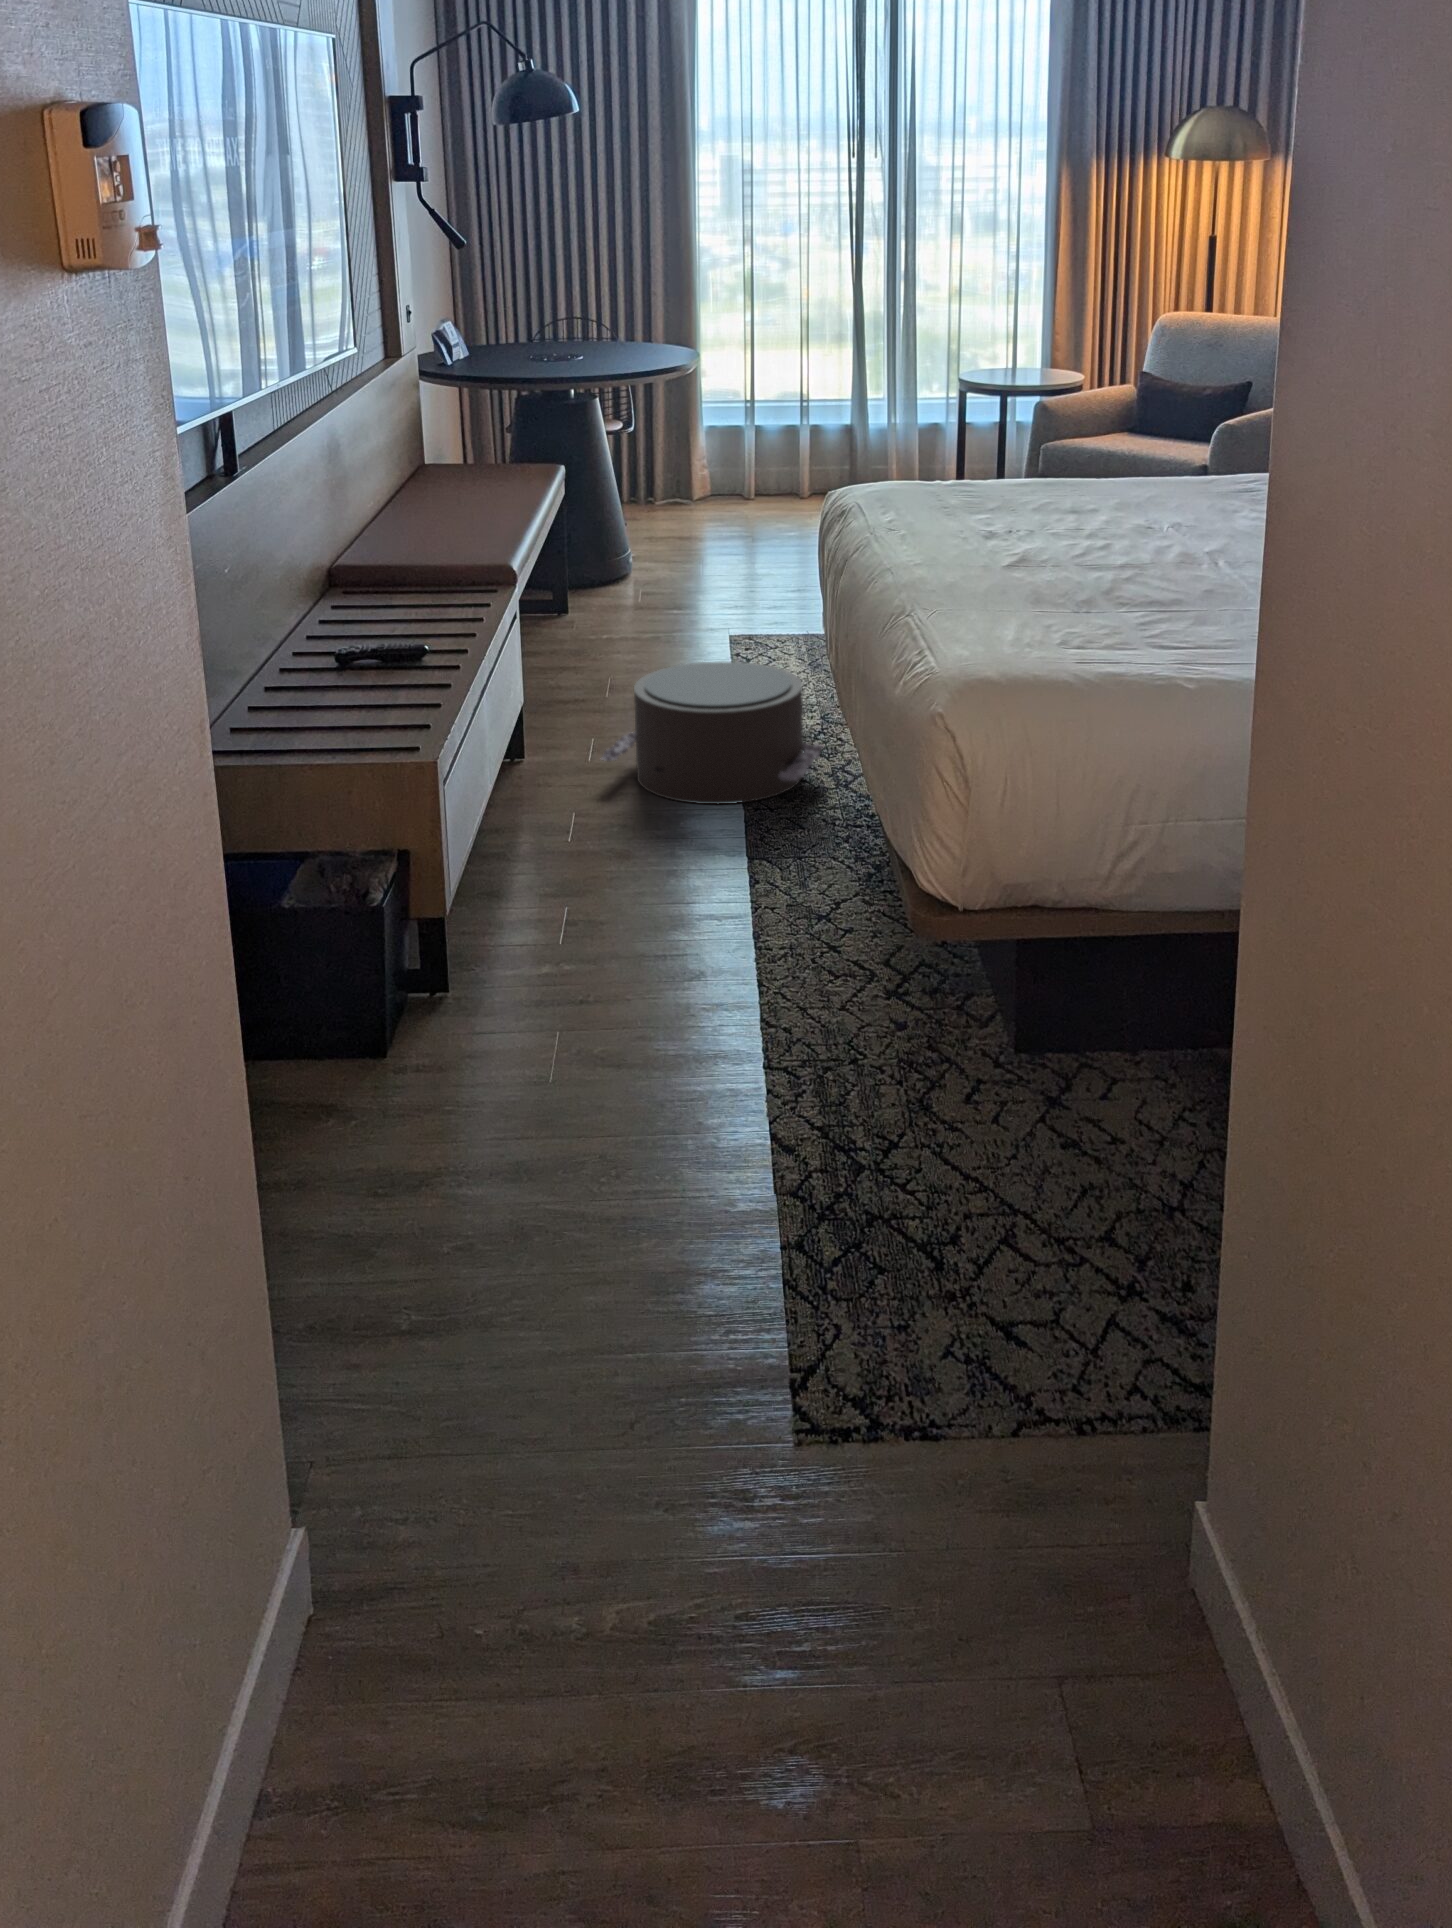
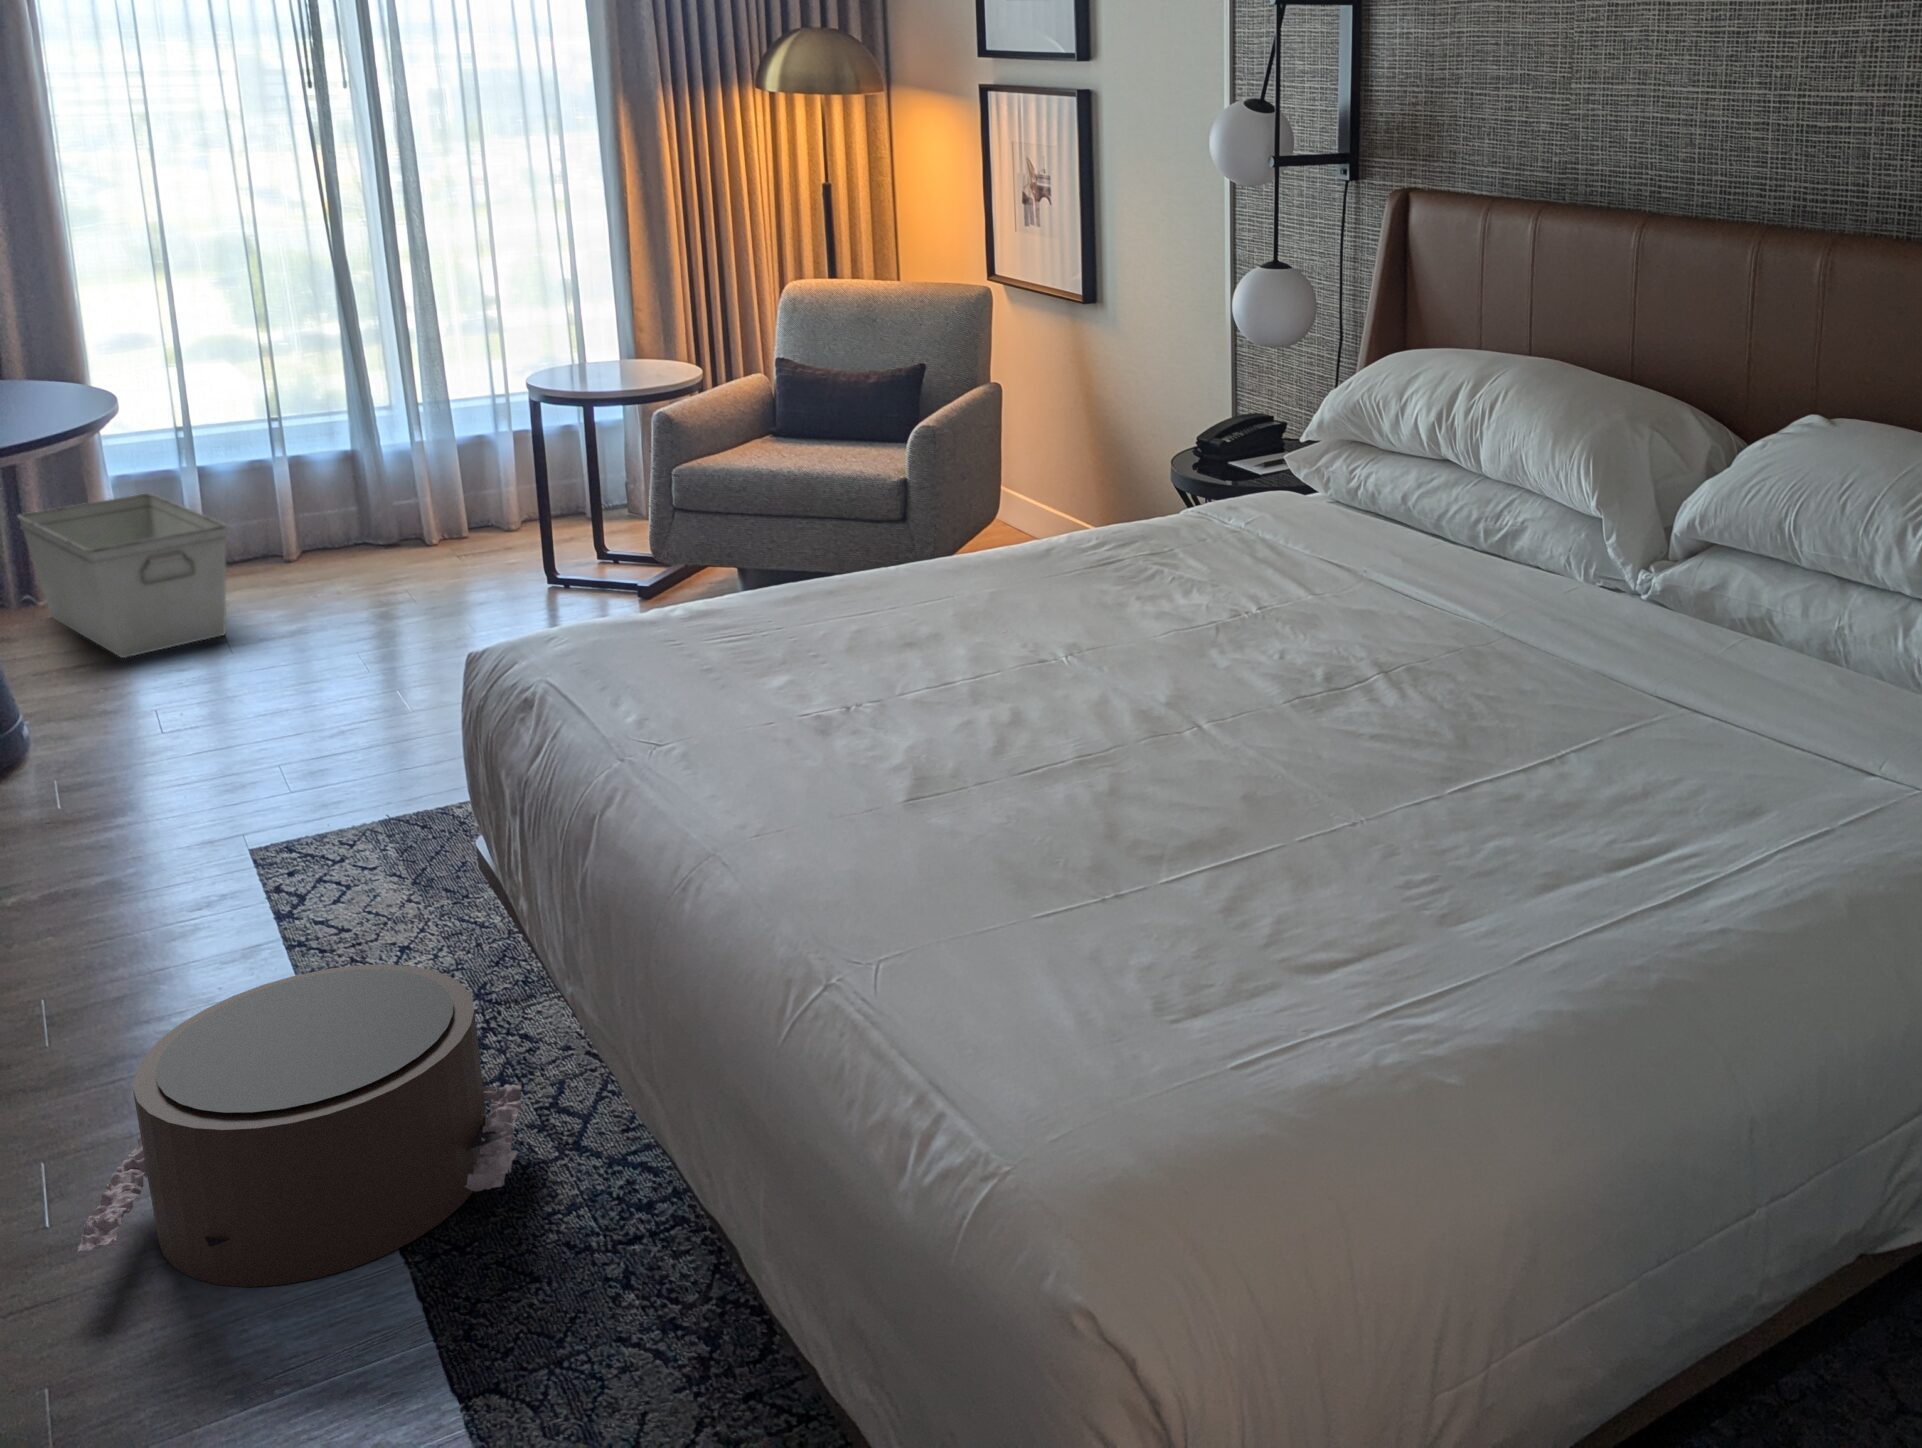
storage bin: none [650,437,761,536] -> present [18,493,227,658]

